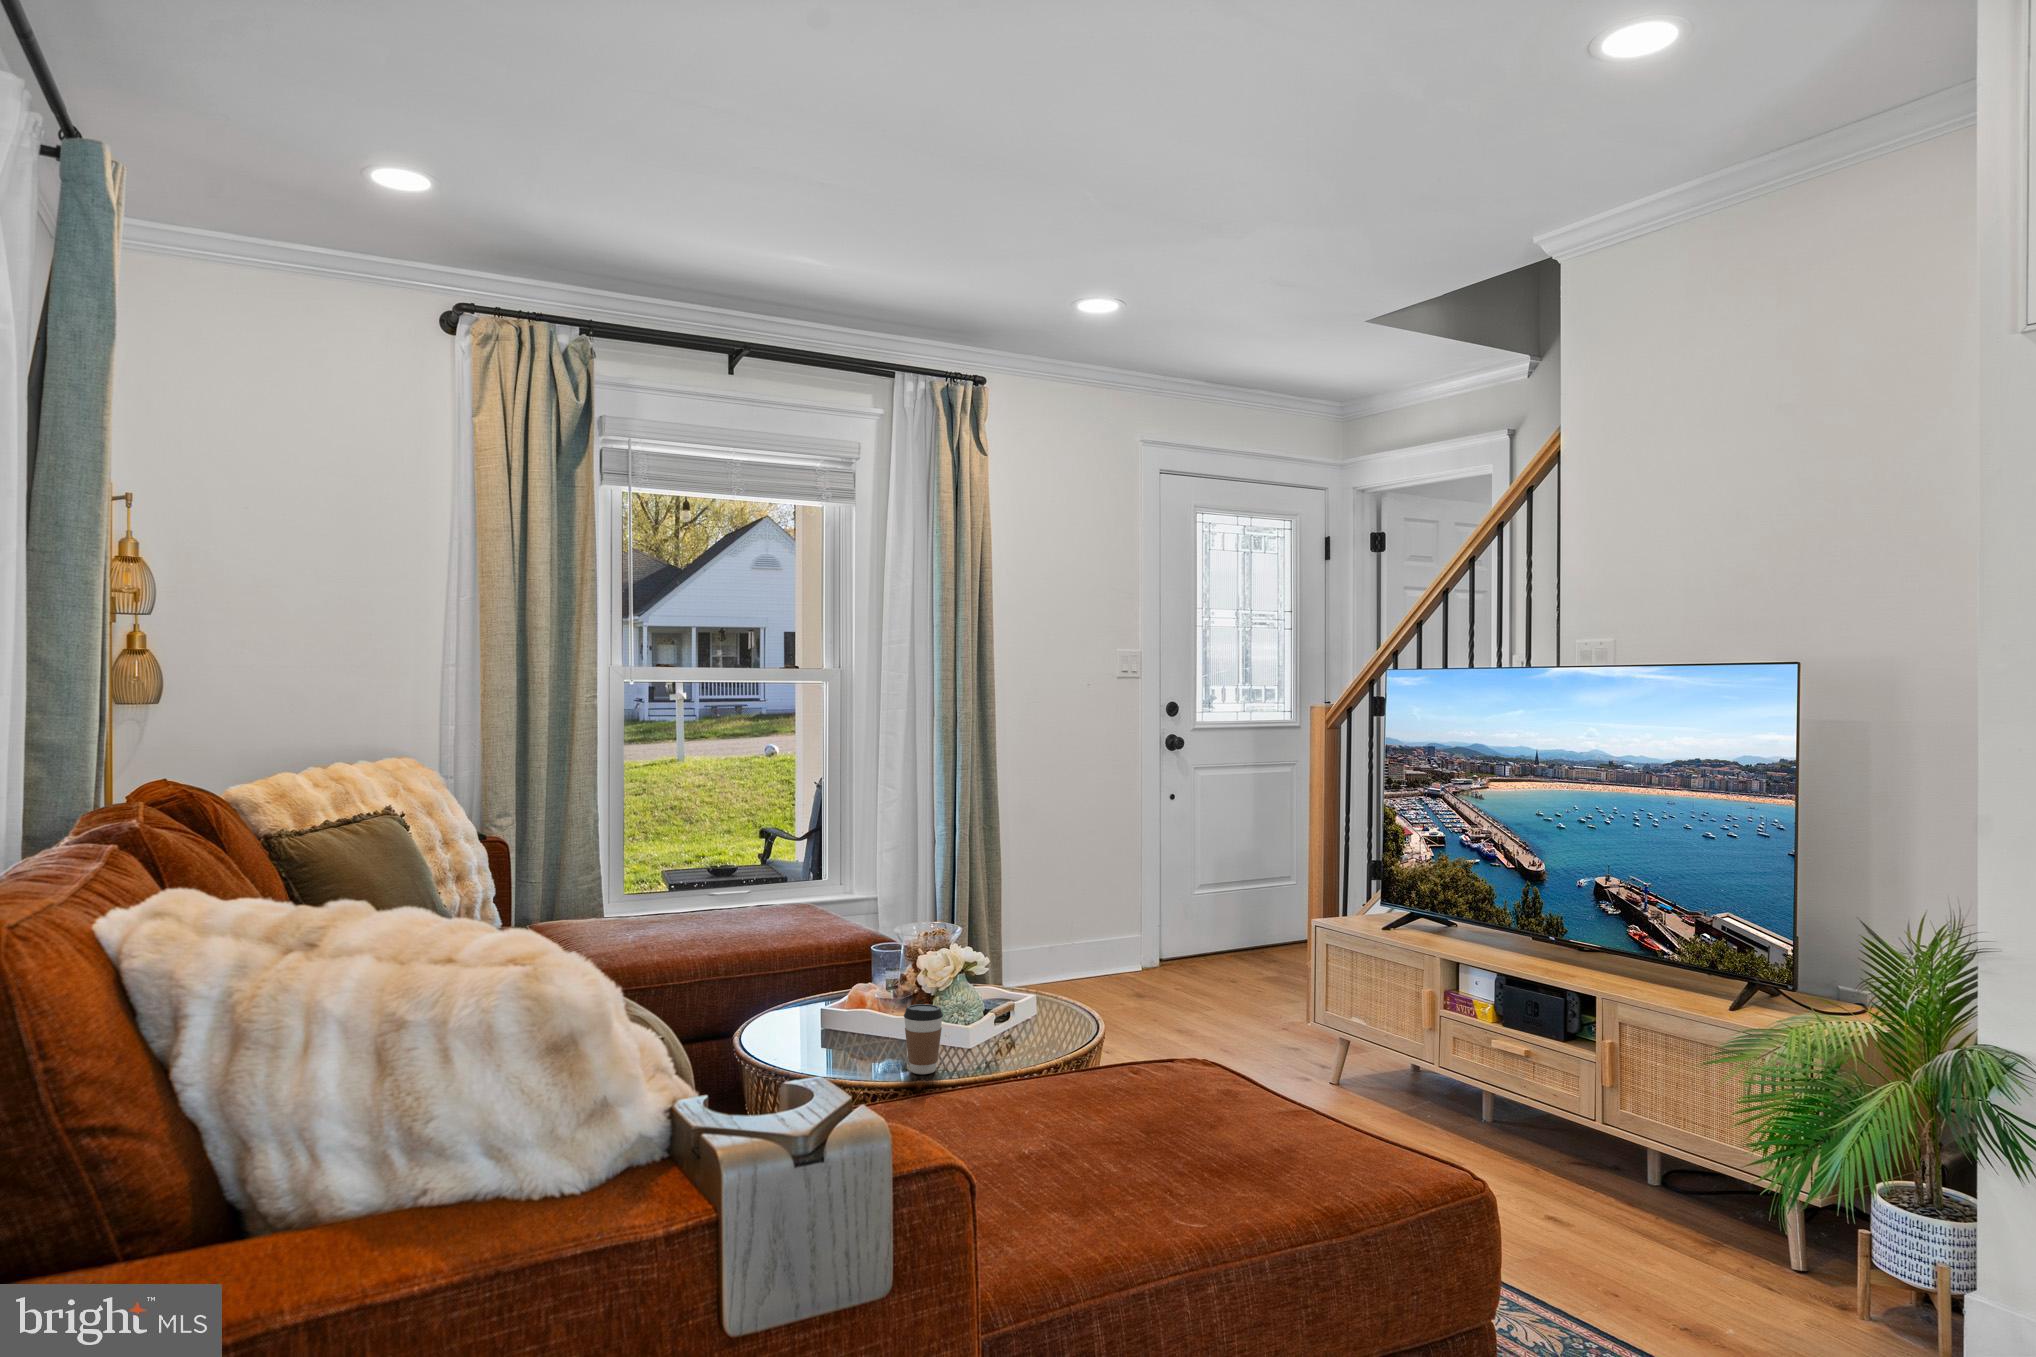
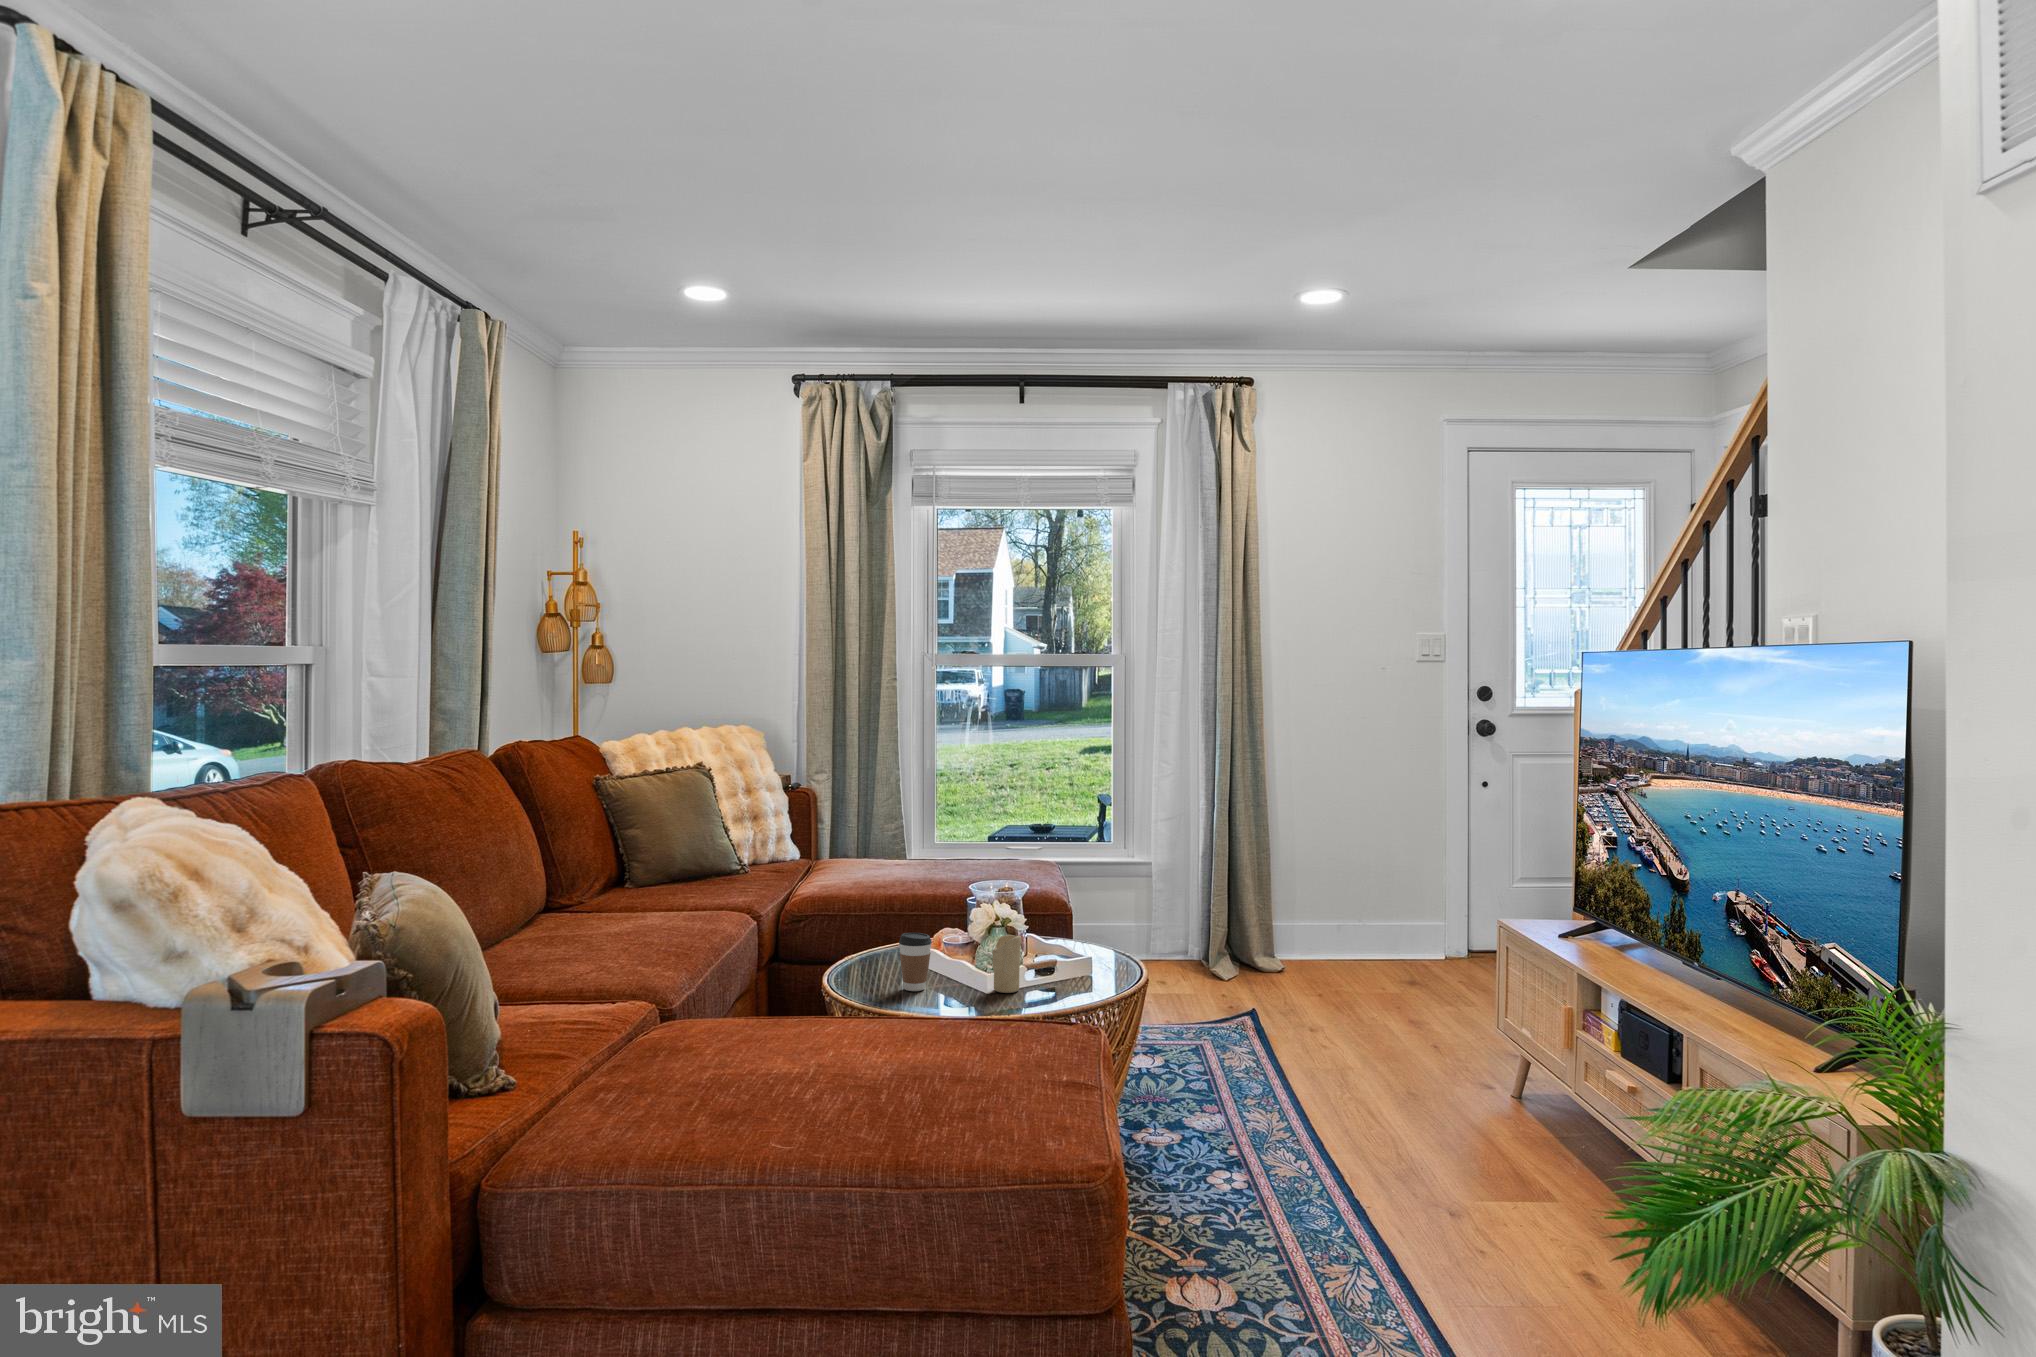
candle: none [1008,993,1039,1060] -> present [992,935,1021,993]

